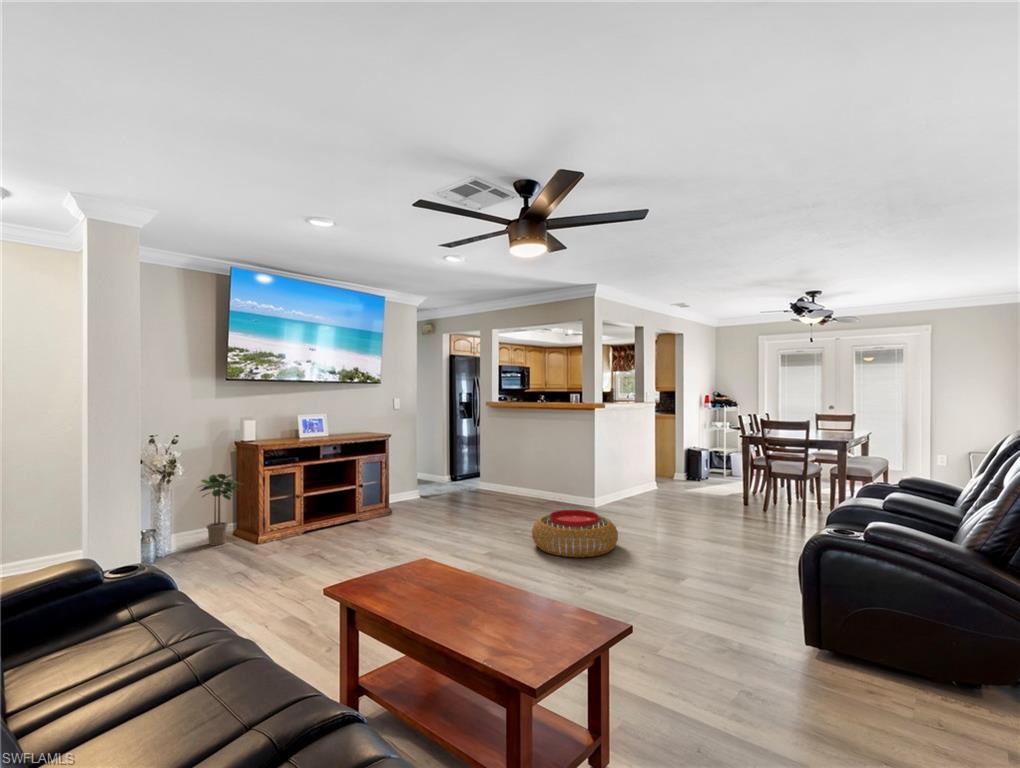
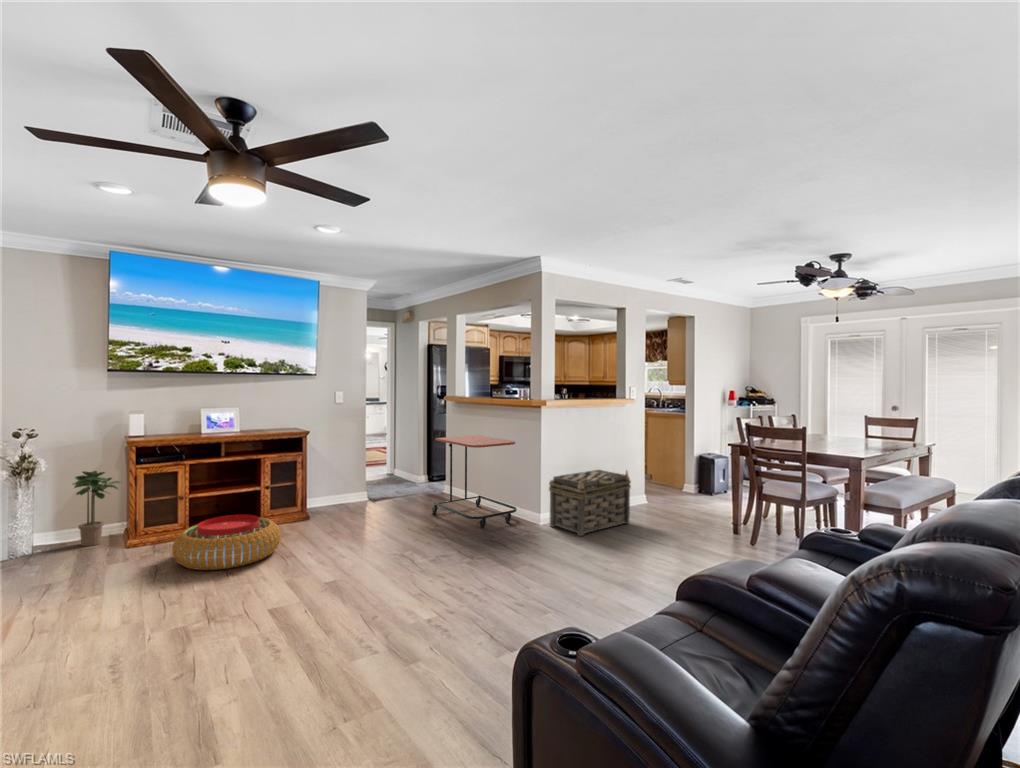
side table: none [494,435,572,511] -> present [432,435,517,527]
basket: none [601,459,662,512] -> present [549,470,631,536]
pouf: present [532,510,618,557] -> present [172,514,281,570]

